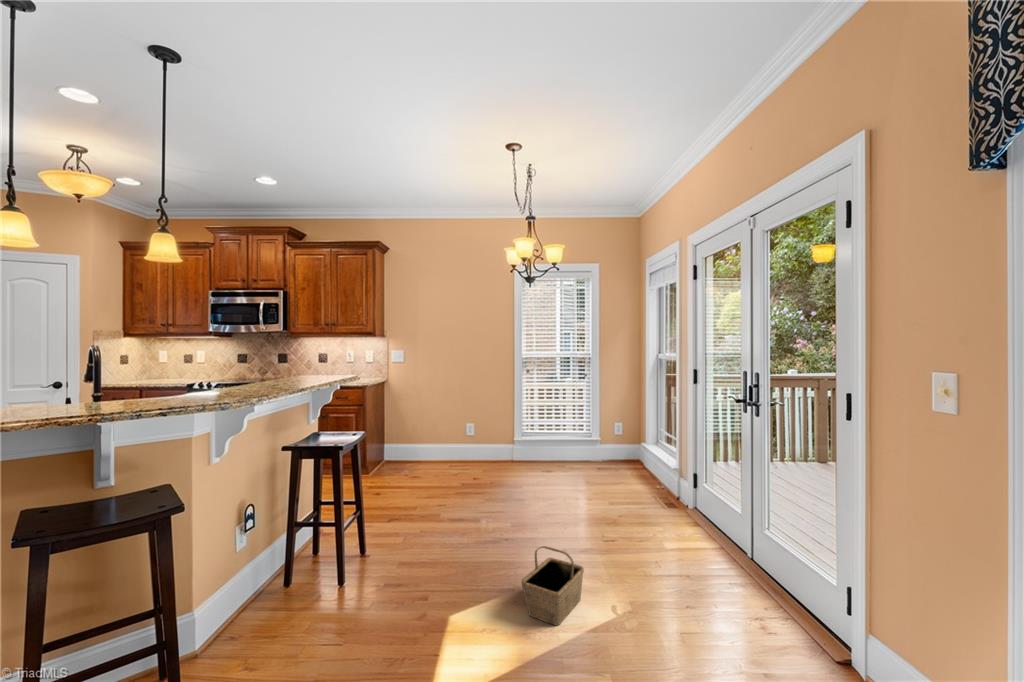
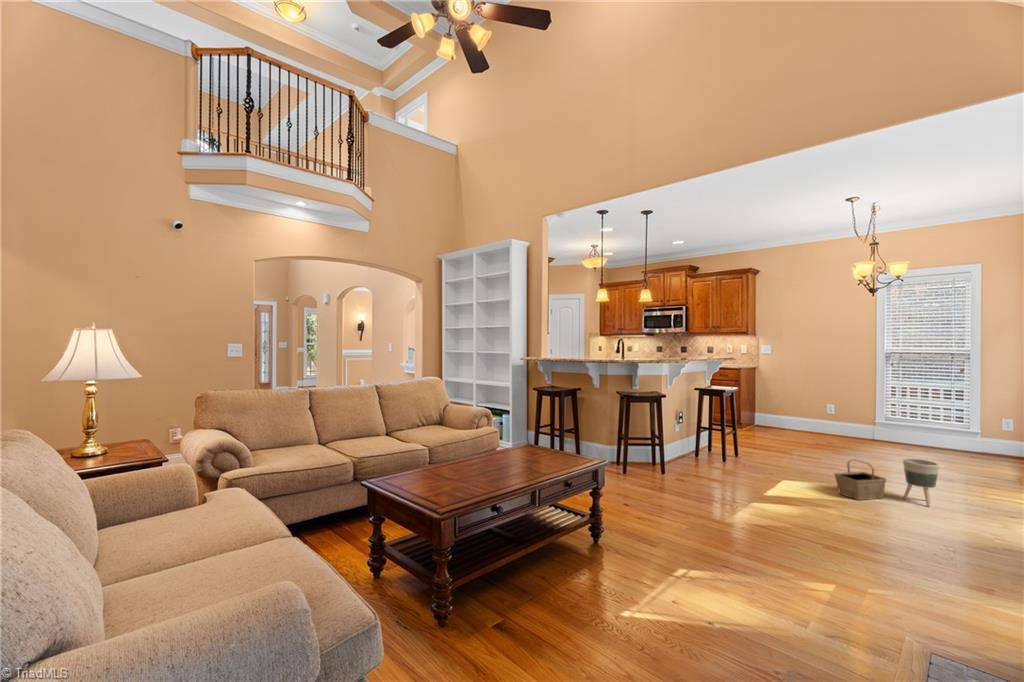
planter: none [598,522,639,598] -> present [903,458,939,506]

